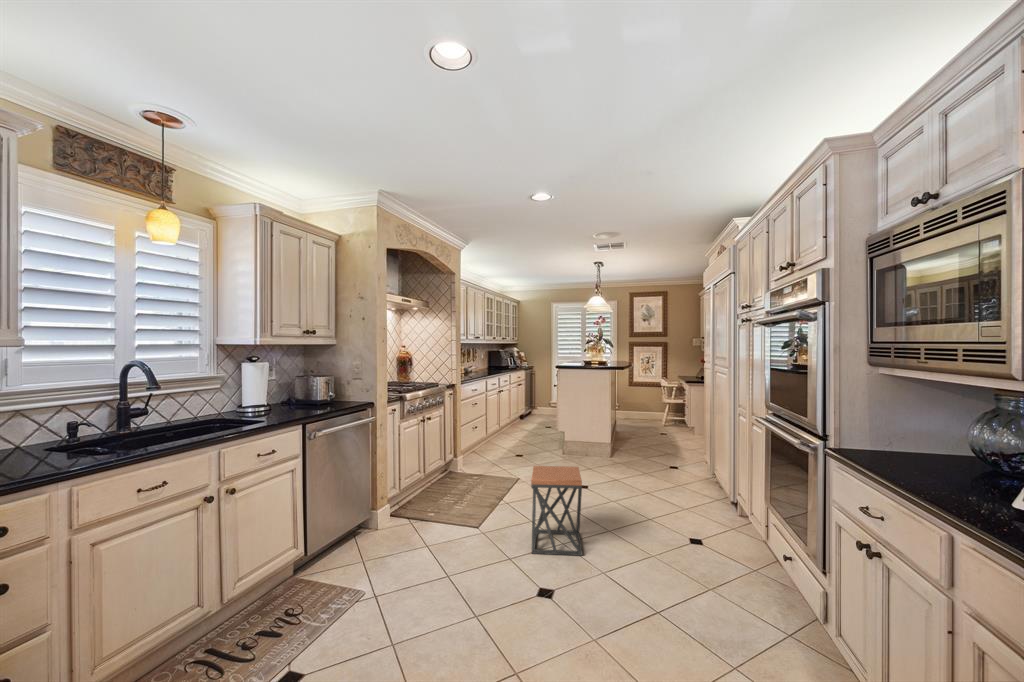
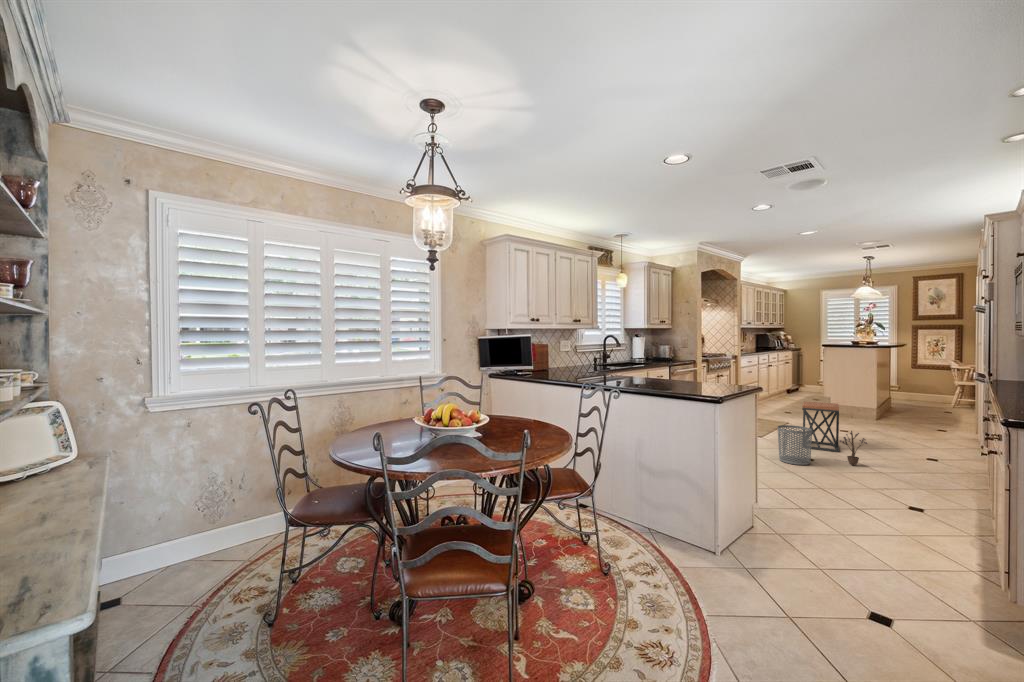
waste bin: none [488,537,545,634] -> present [778,425,812,465]
decorative plant: none [579,537,628,603] -> present [840,431,867,466]

